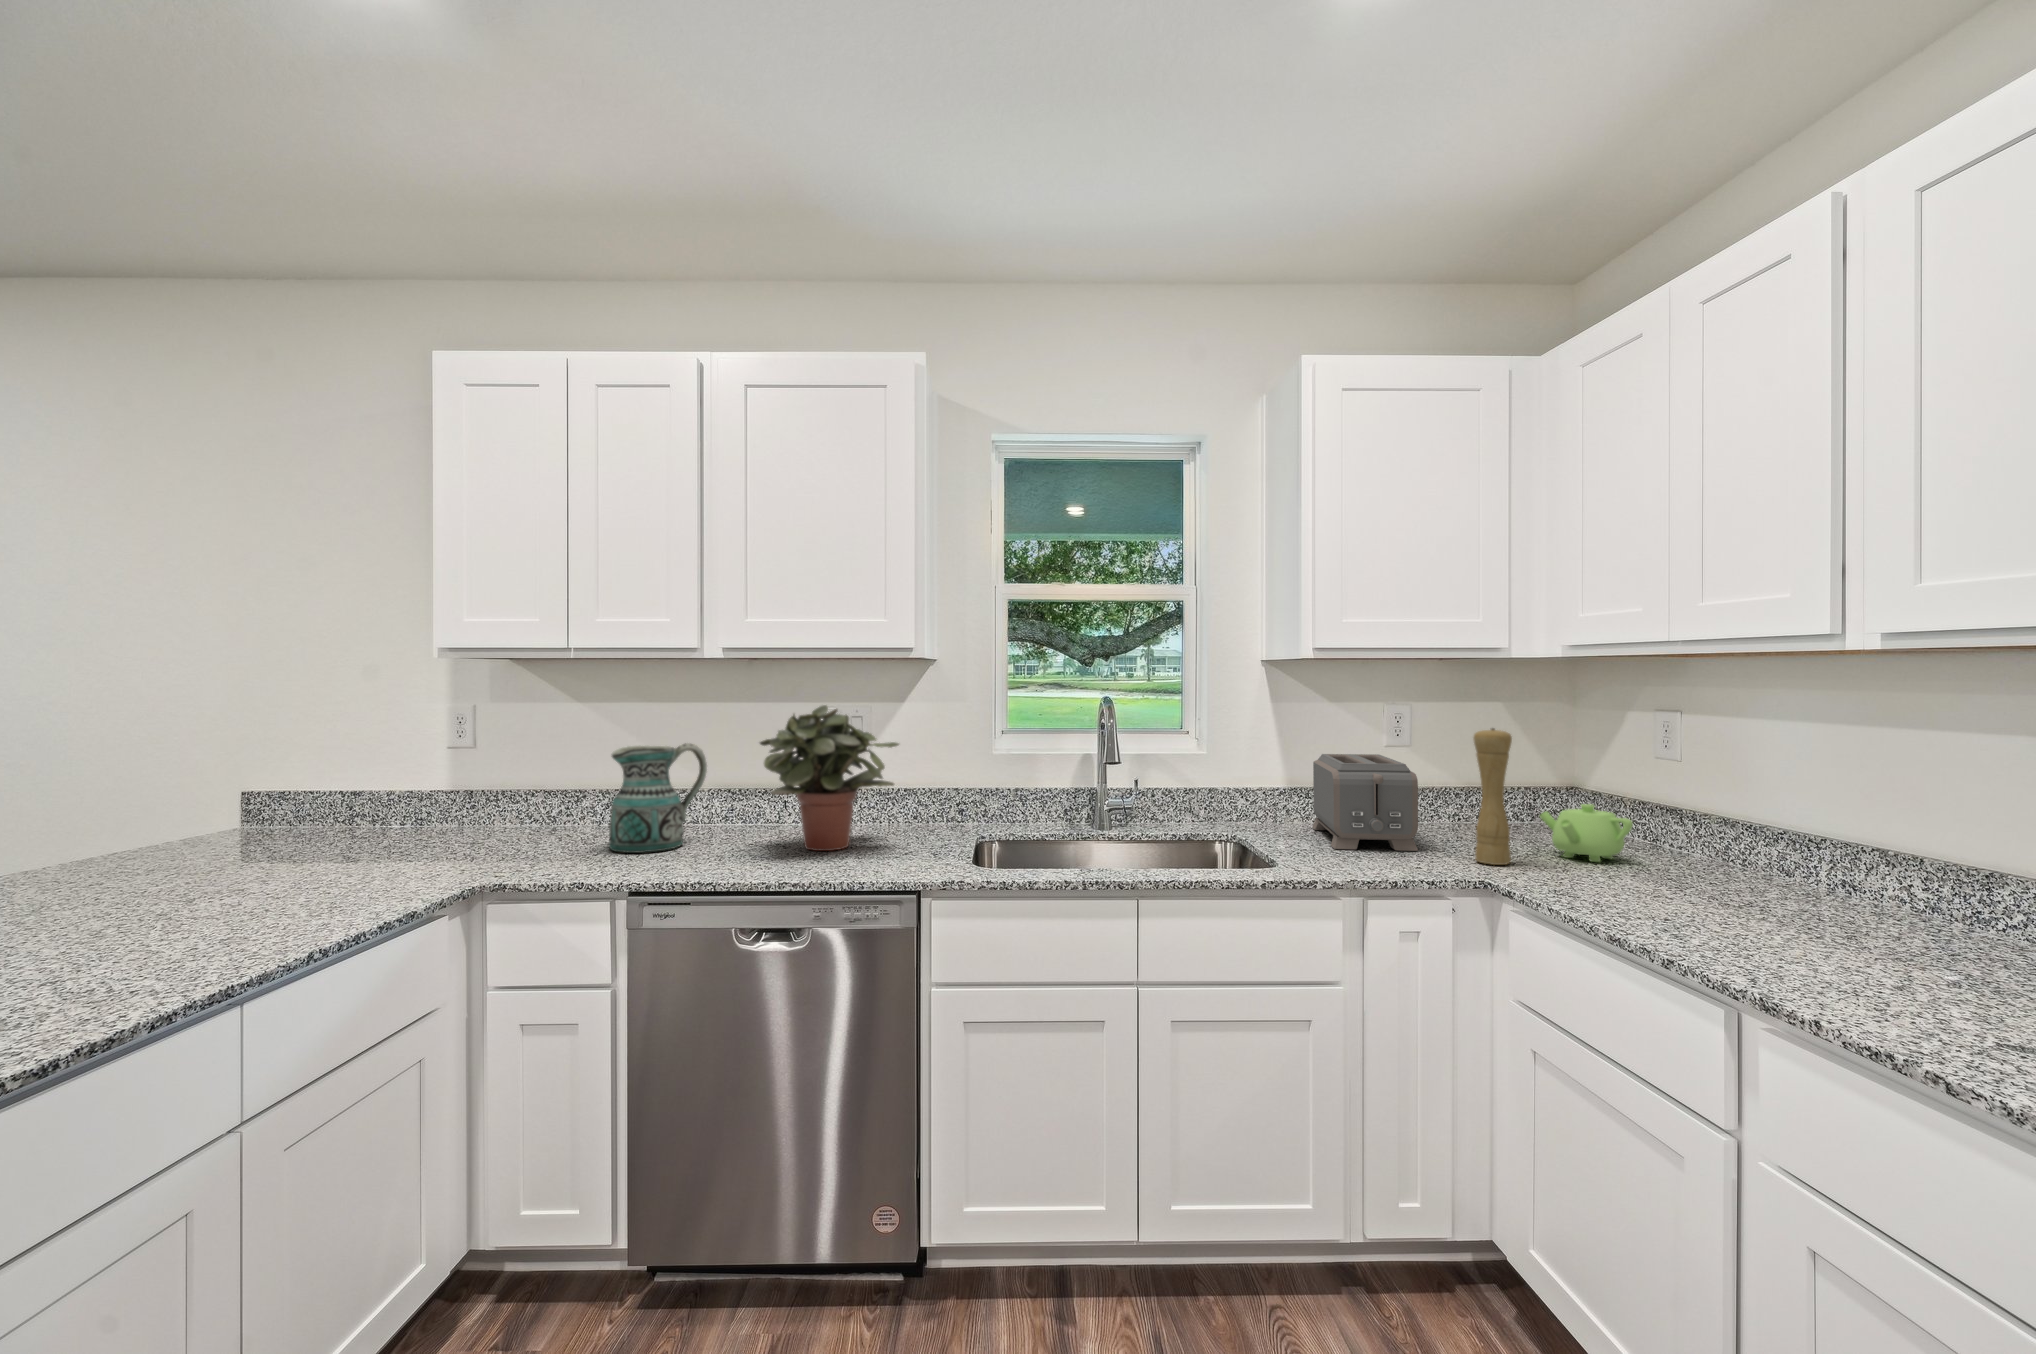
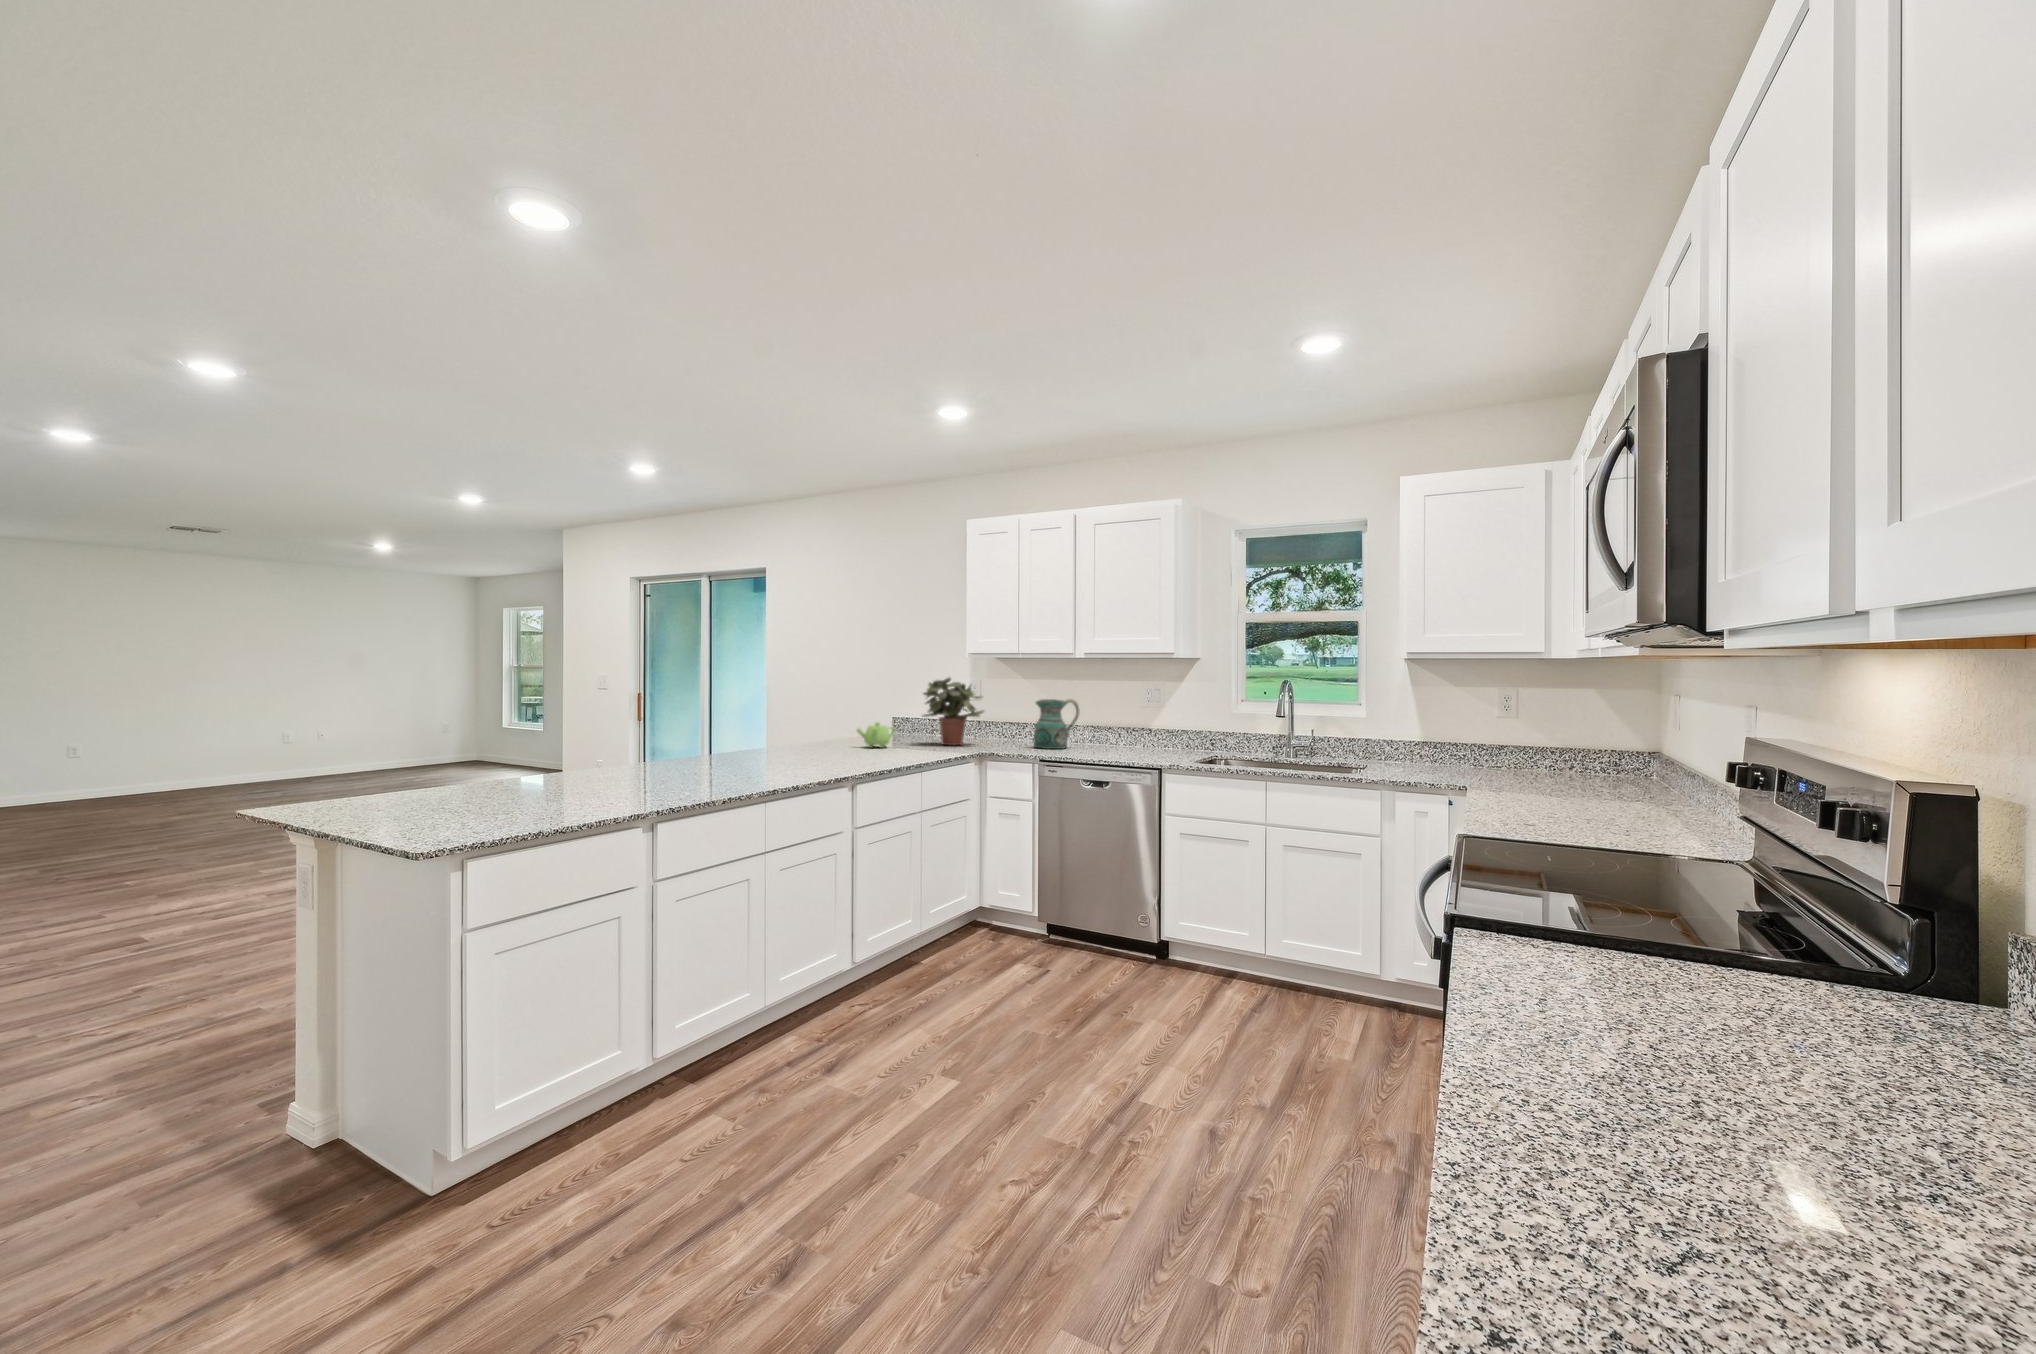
potted plant: present [760,705,899,851] -> present [923,678,984,745]
pepper mill: present [1474,728,1512,865] -> none [1497,698,1522,782]
toaster: present [1312,754,1418,851] -> none [1419,719,1486,776]
teapot: present [1540,804,1633,862] -> present [857,722,896,748]

